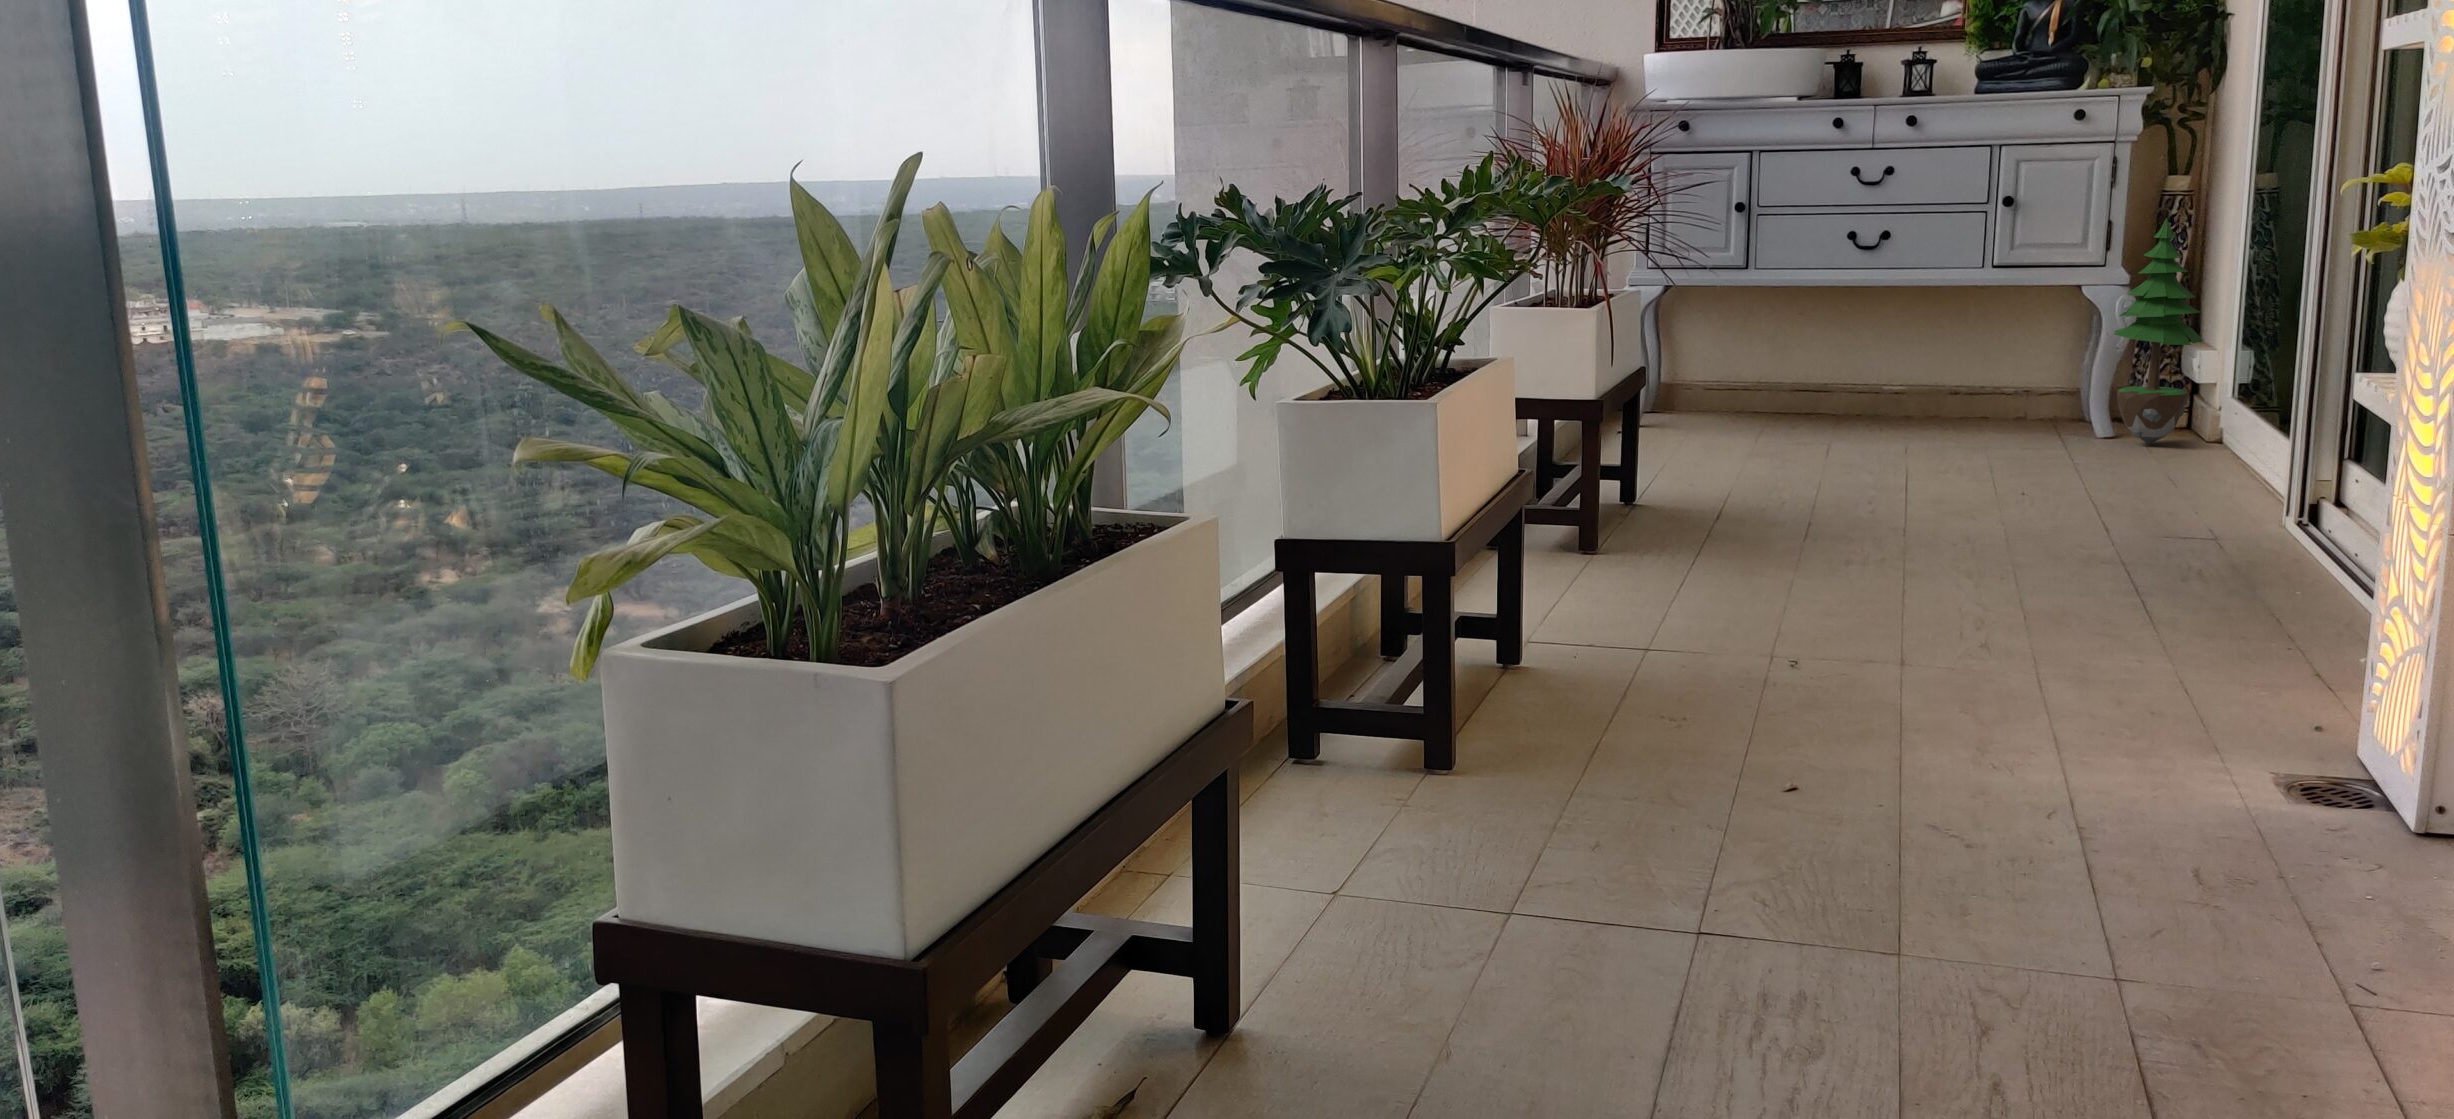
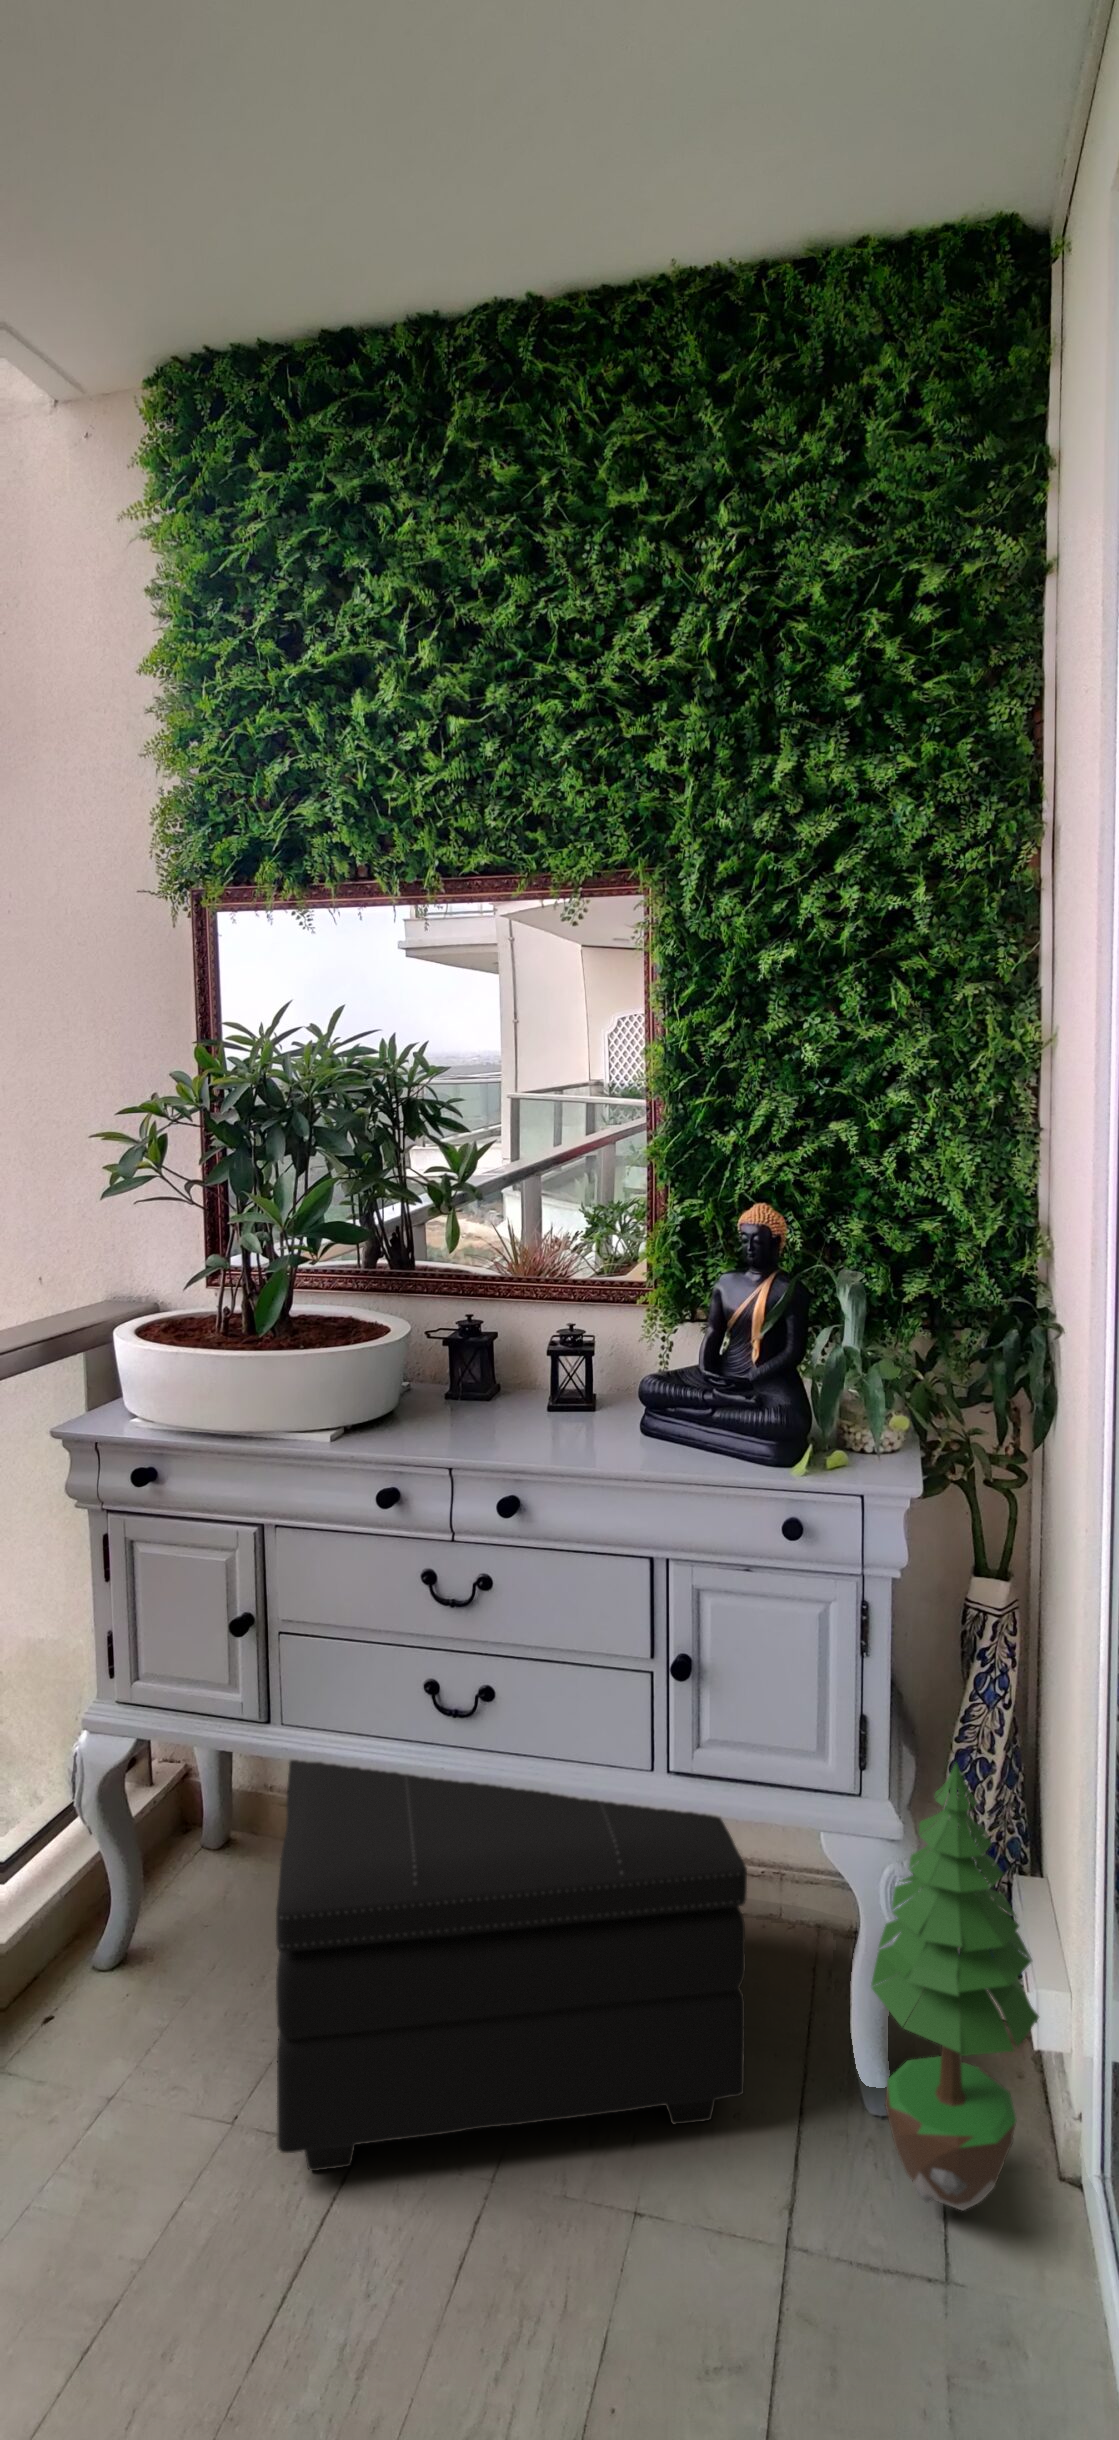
footstool: none [1750,282,2042,442] -> present [276,1760,747,2171]

